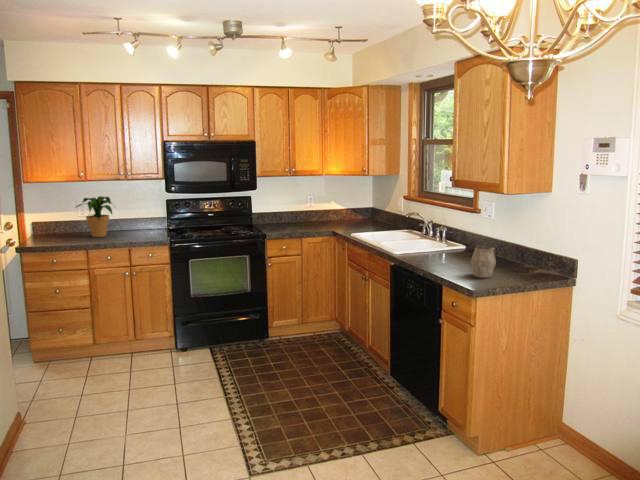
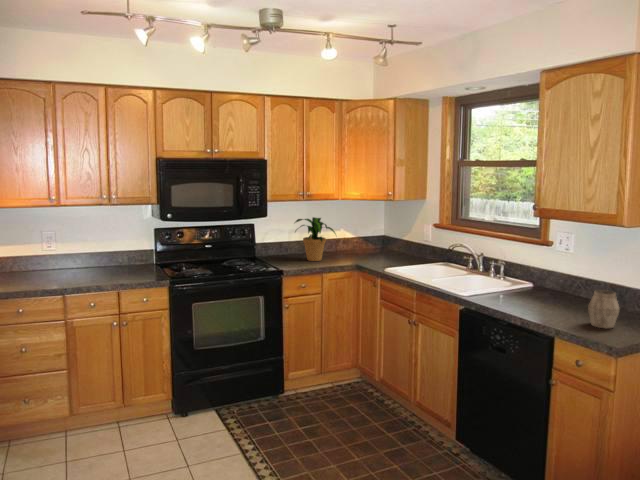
potted plant: present [76,196,112,237] -> present [295,217,335,261]

